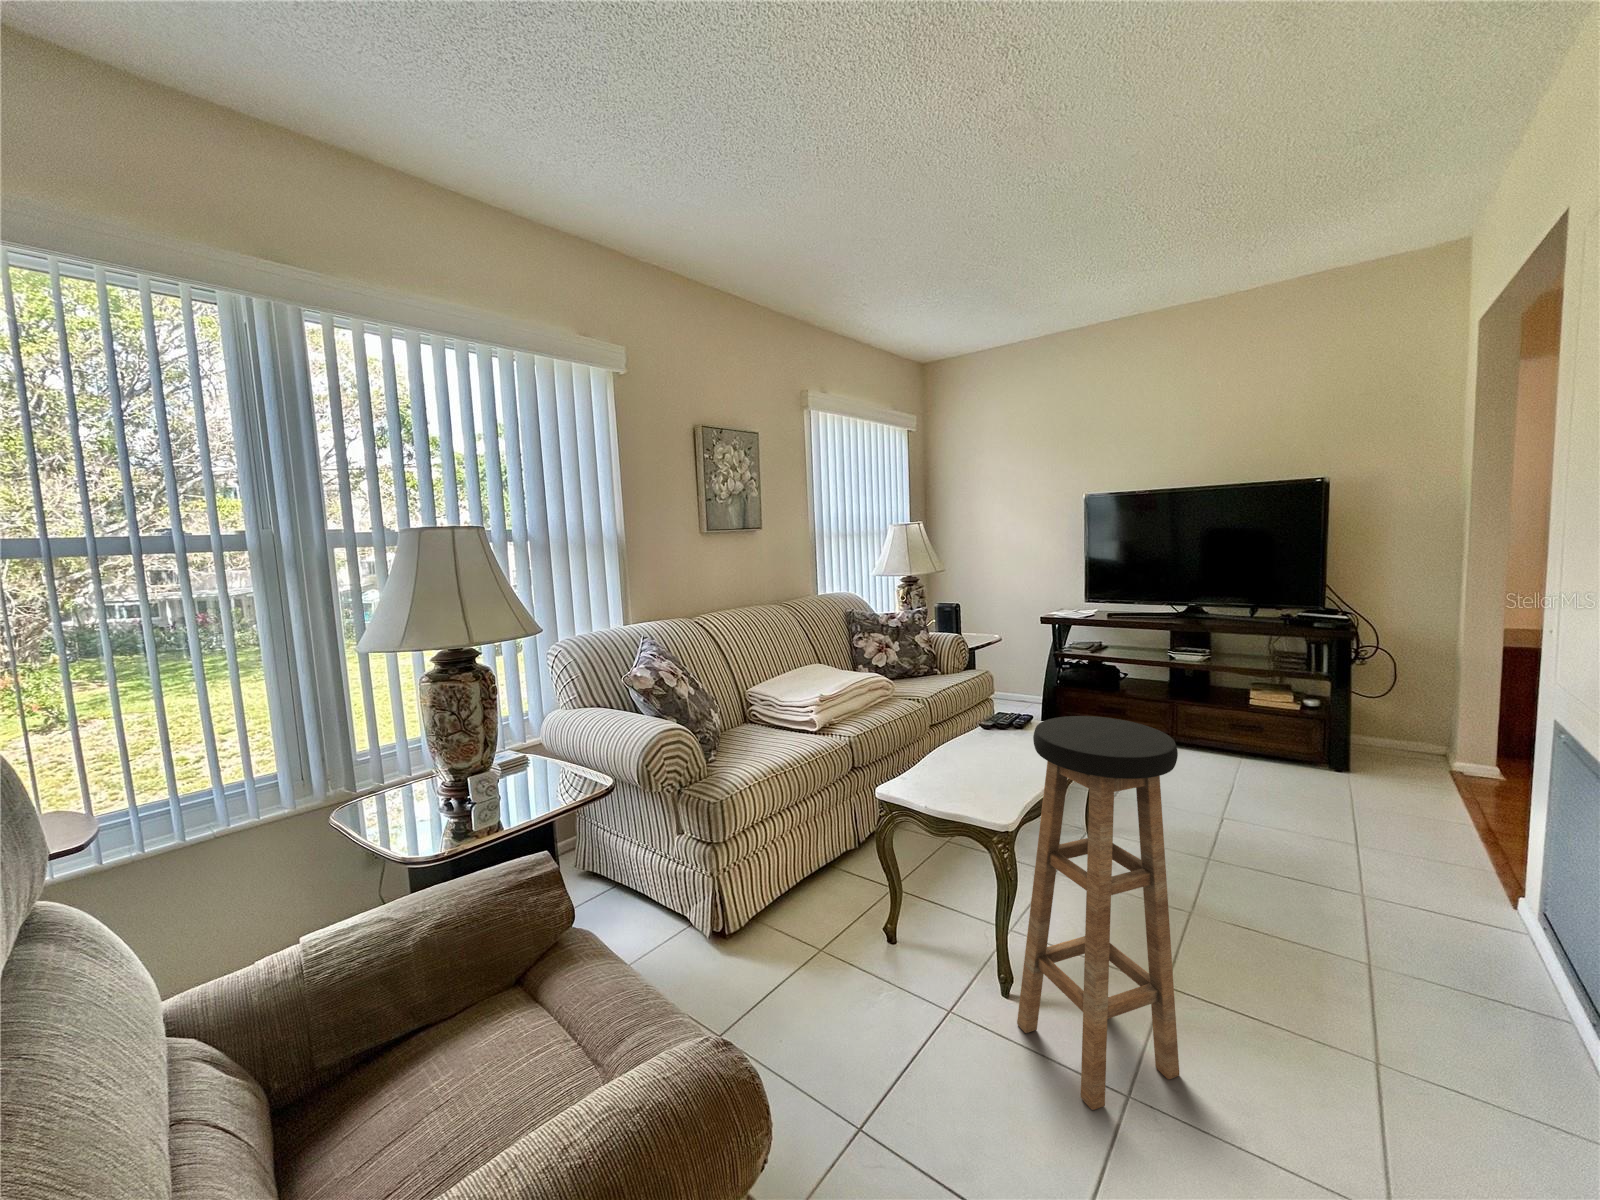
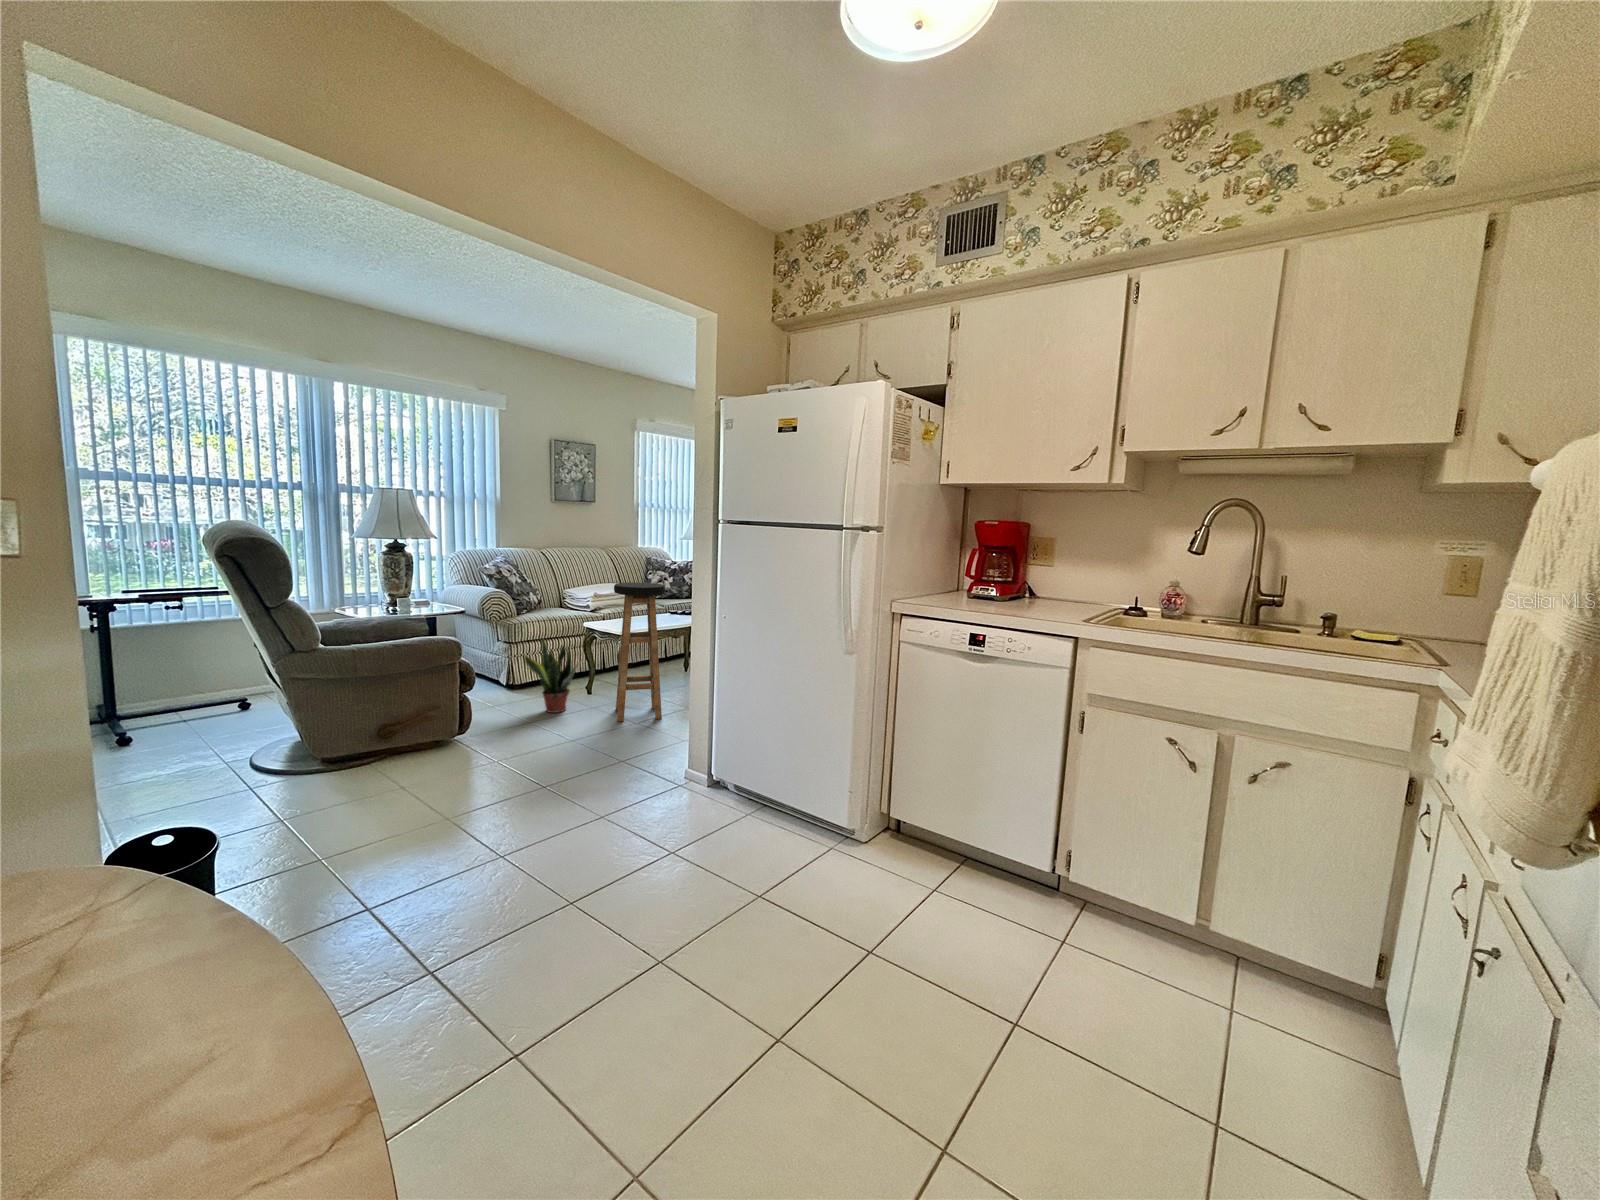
potted plant: none [828,873,945,1068] -> present [525,638,583,713]

